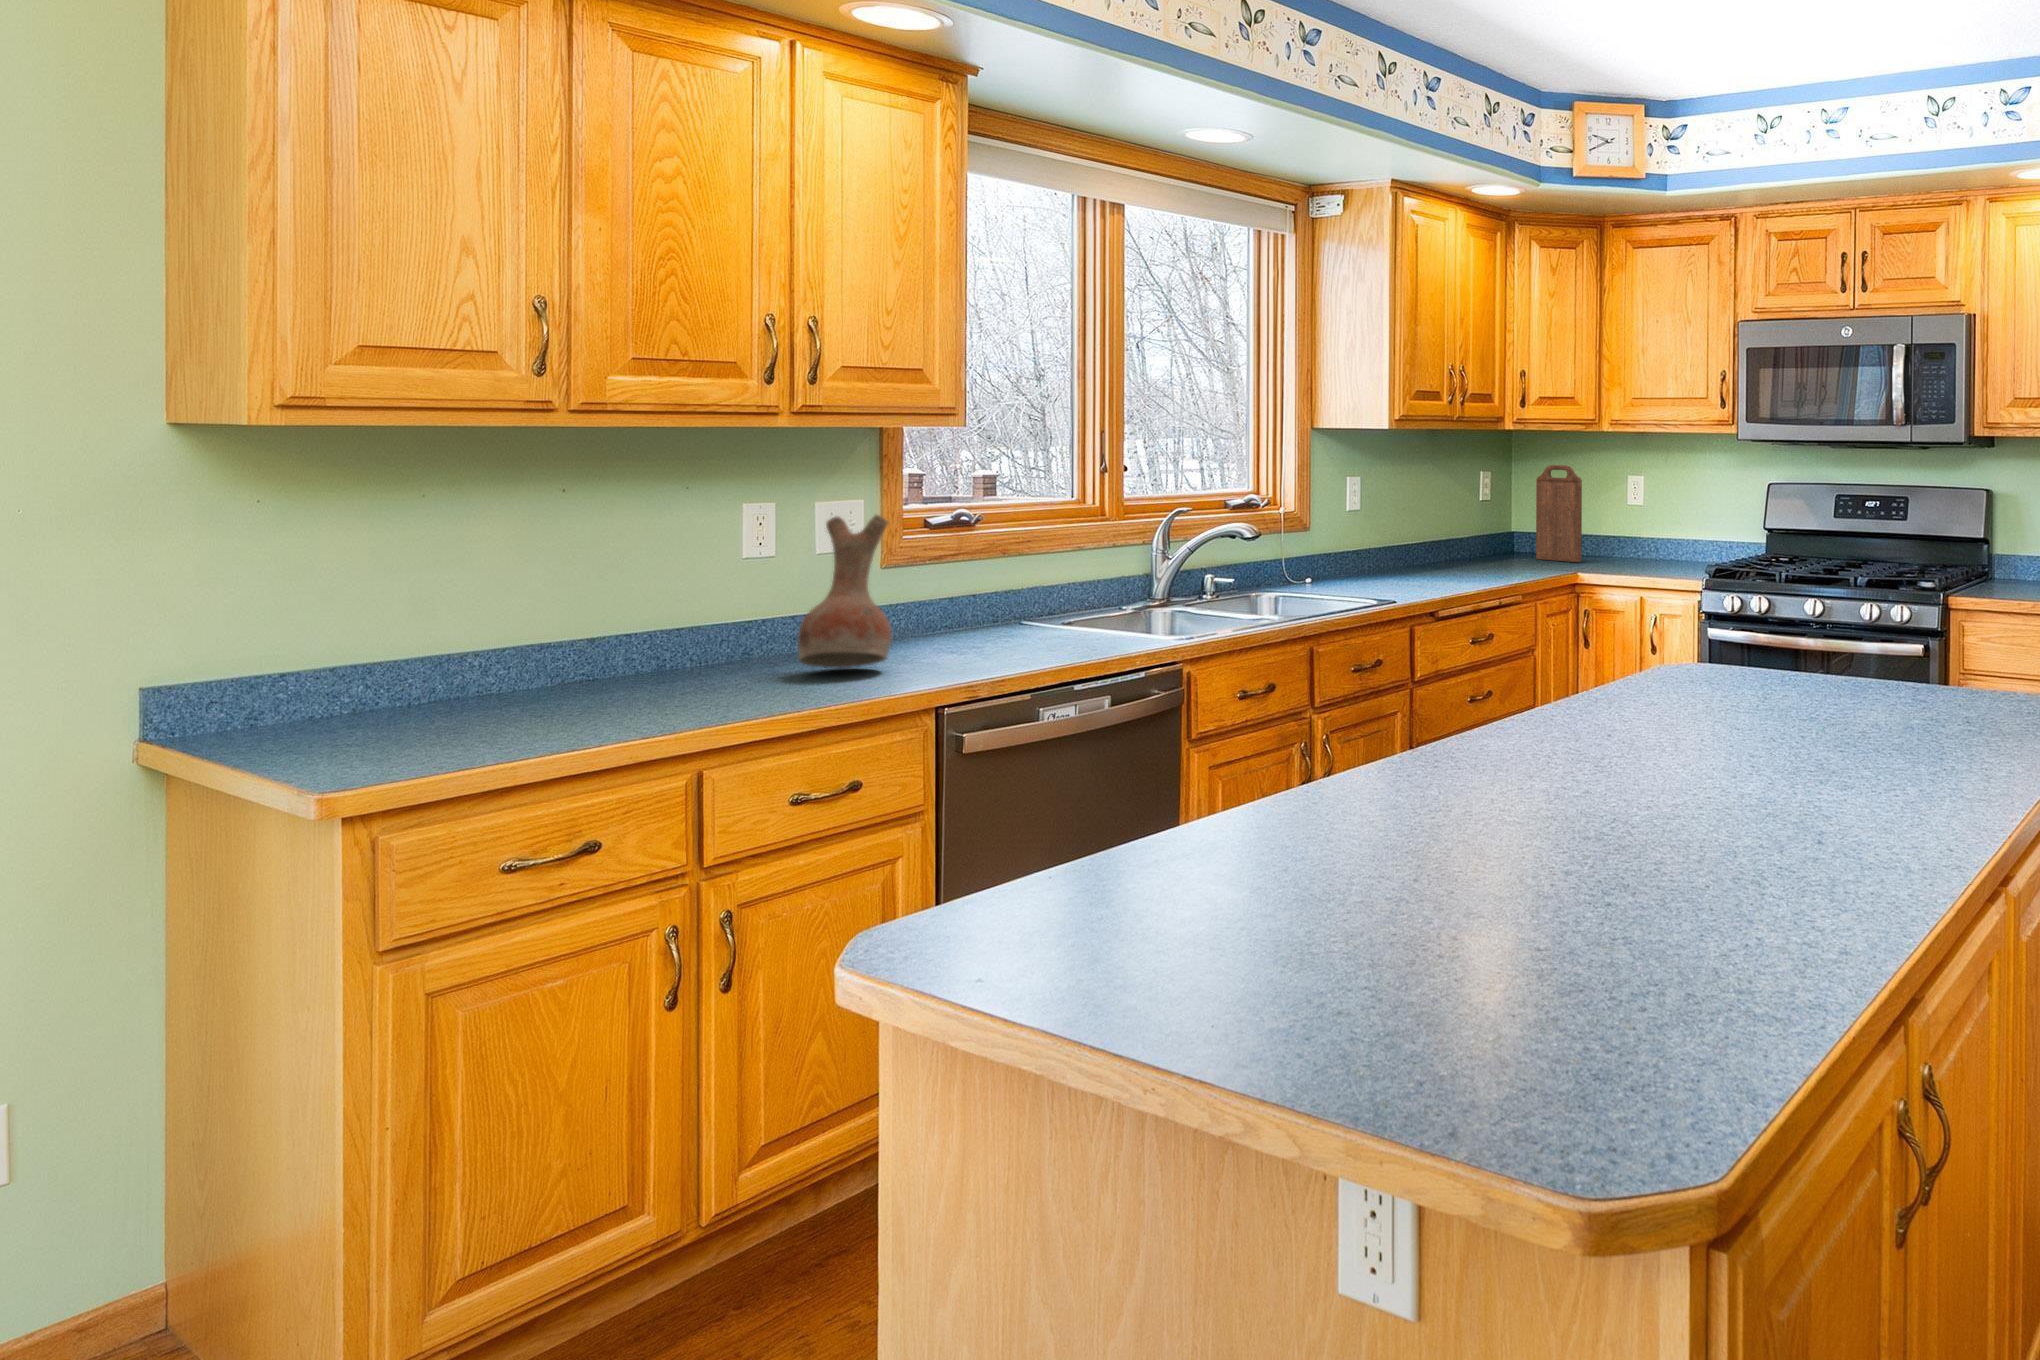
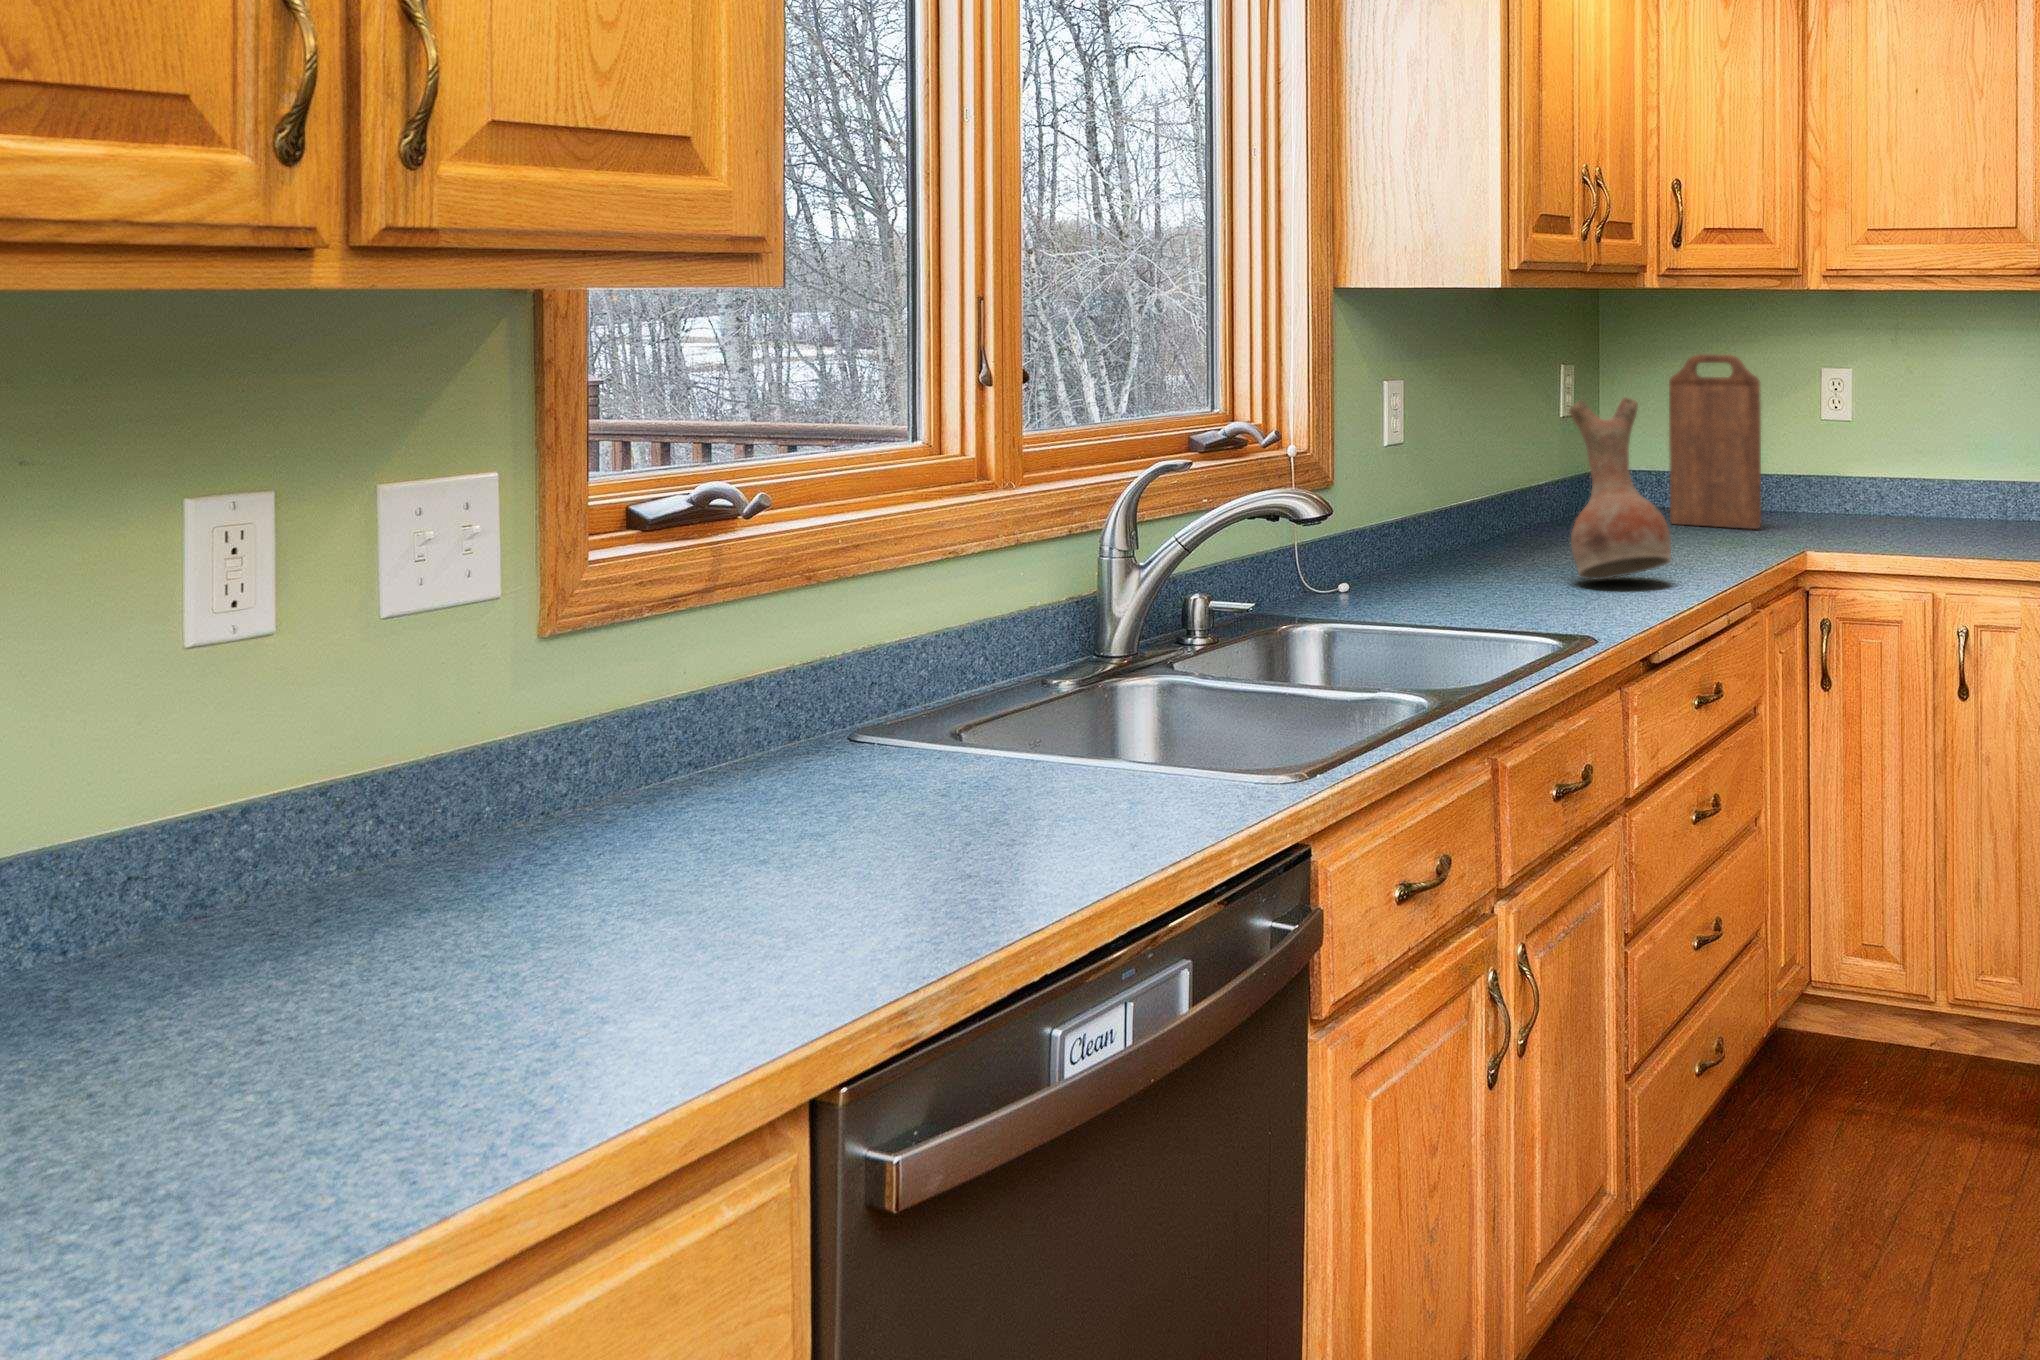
vase: present [798,515,891,668] -> present [1569,398,1671,579]

